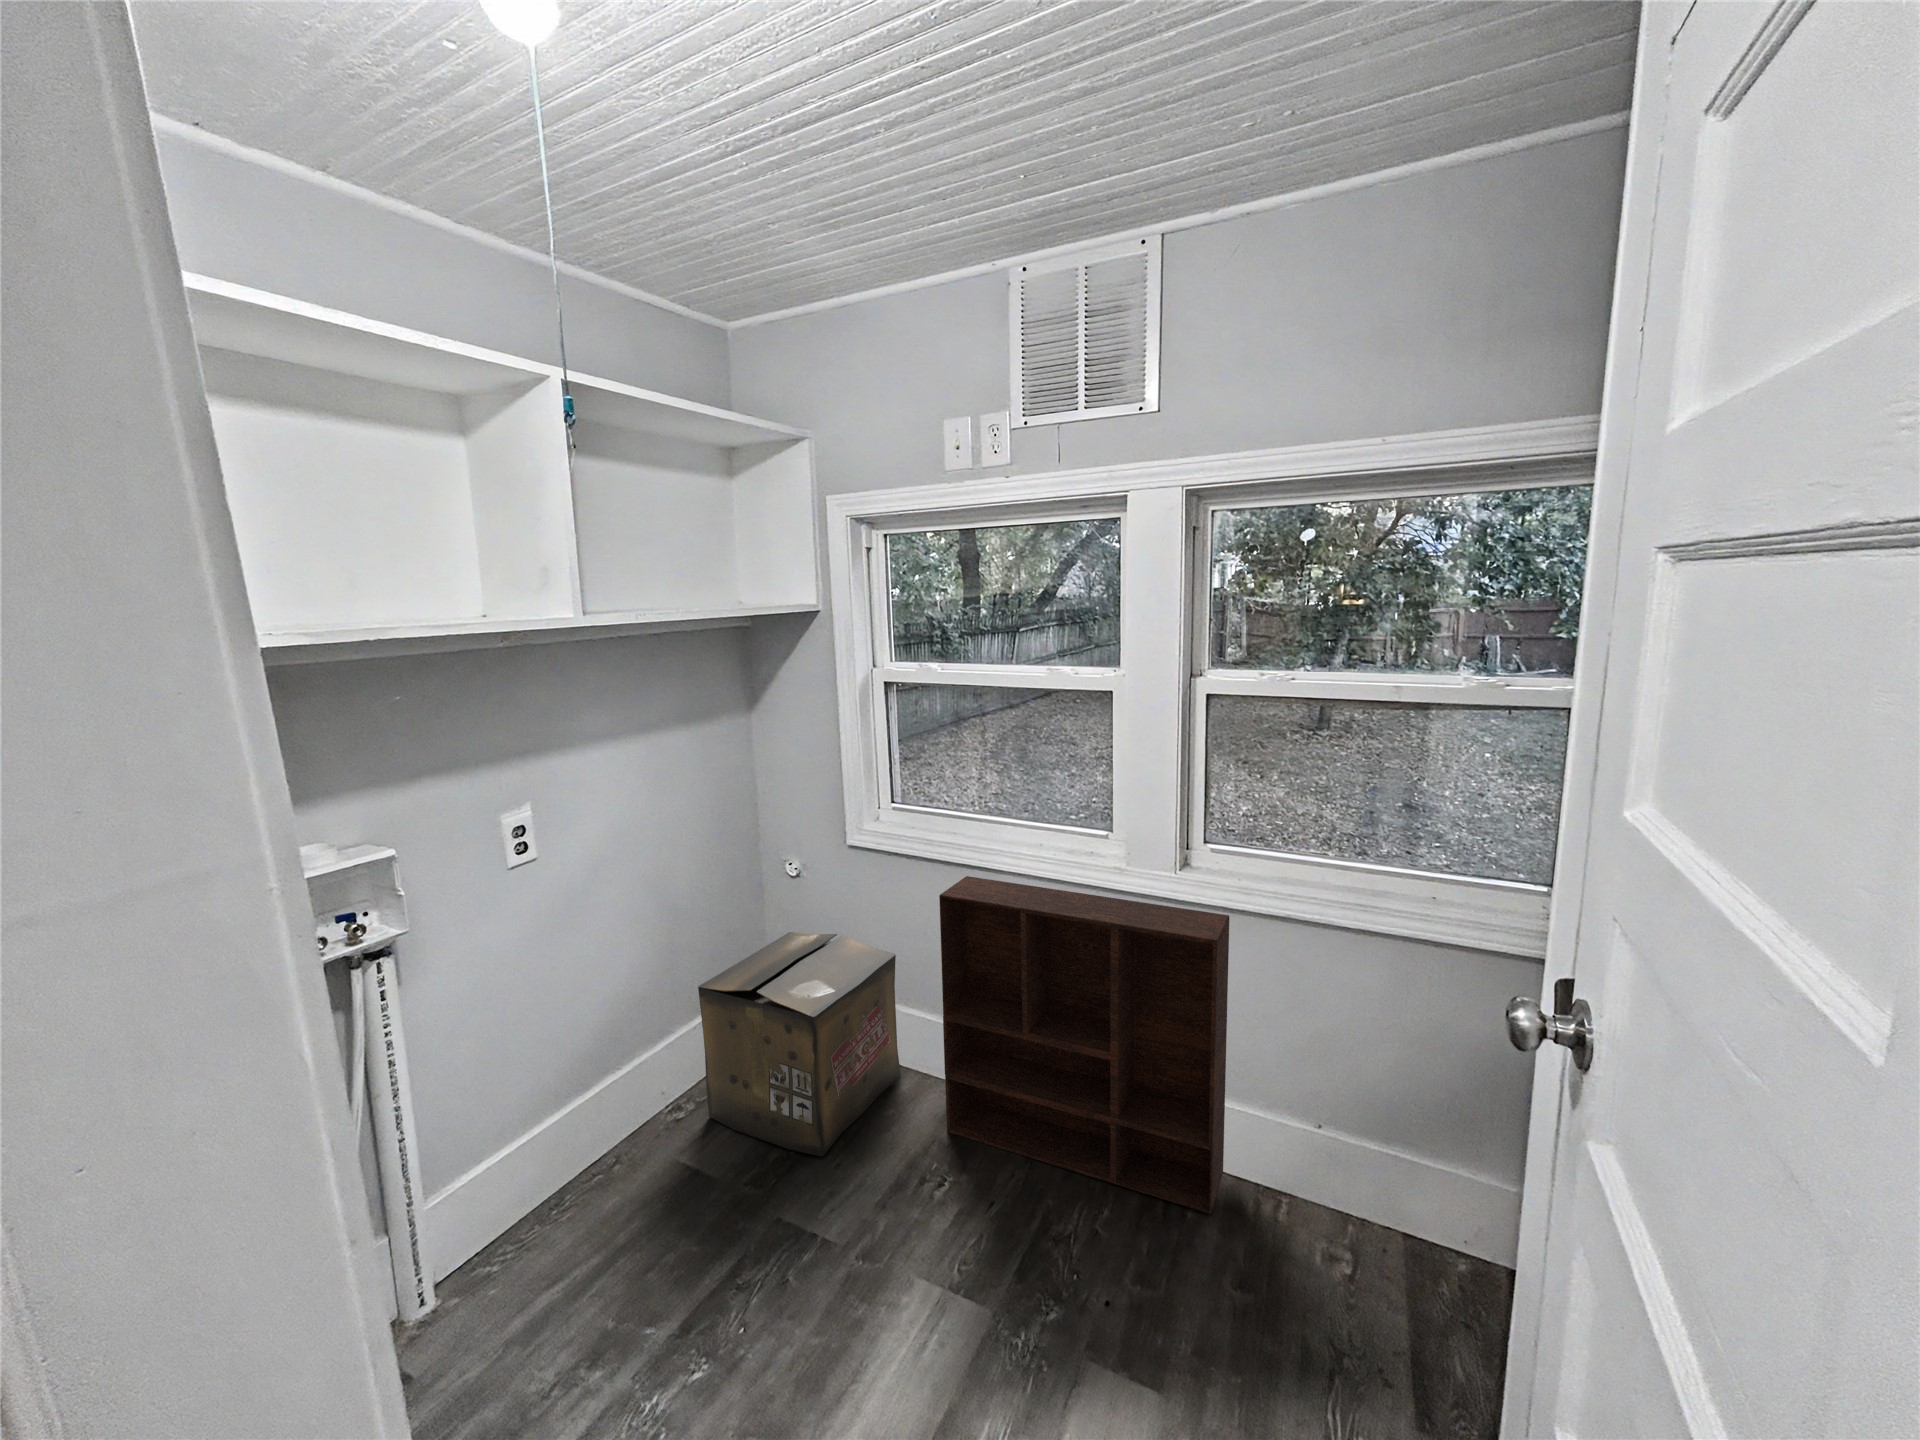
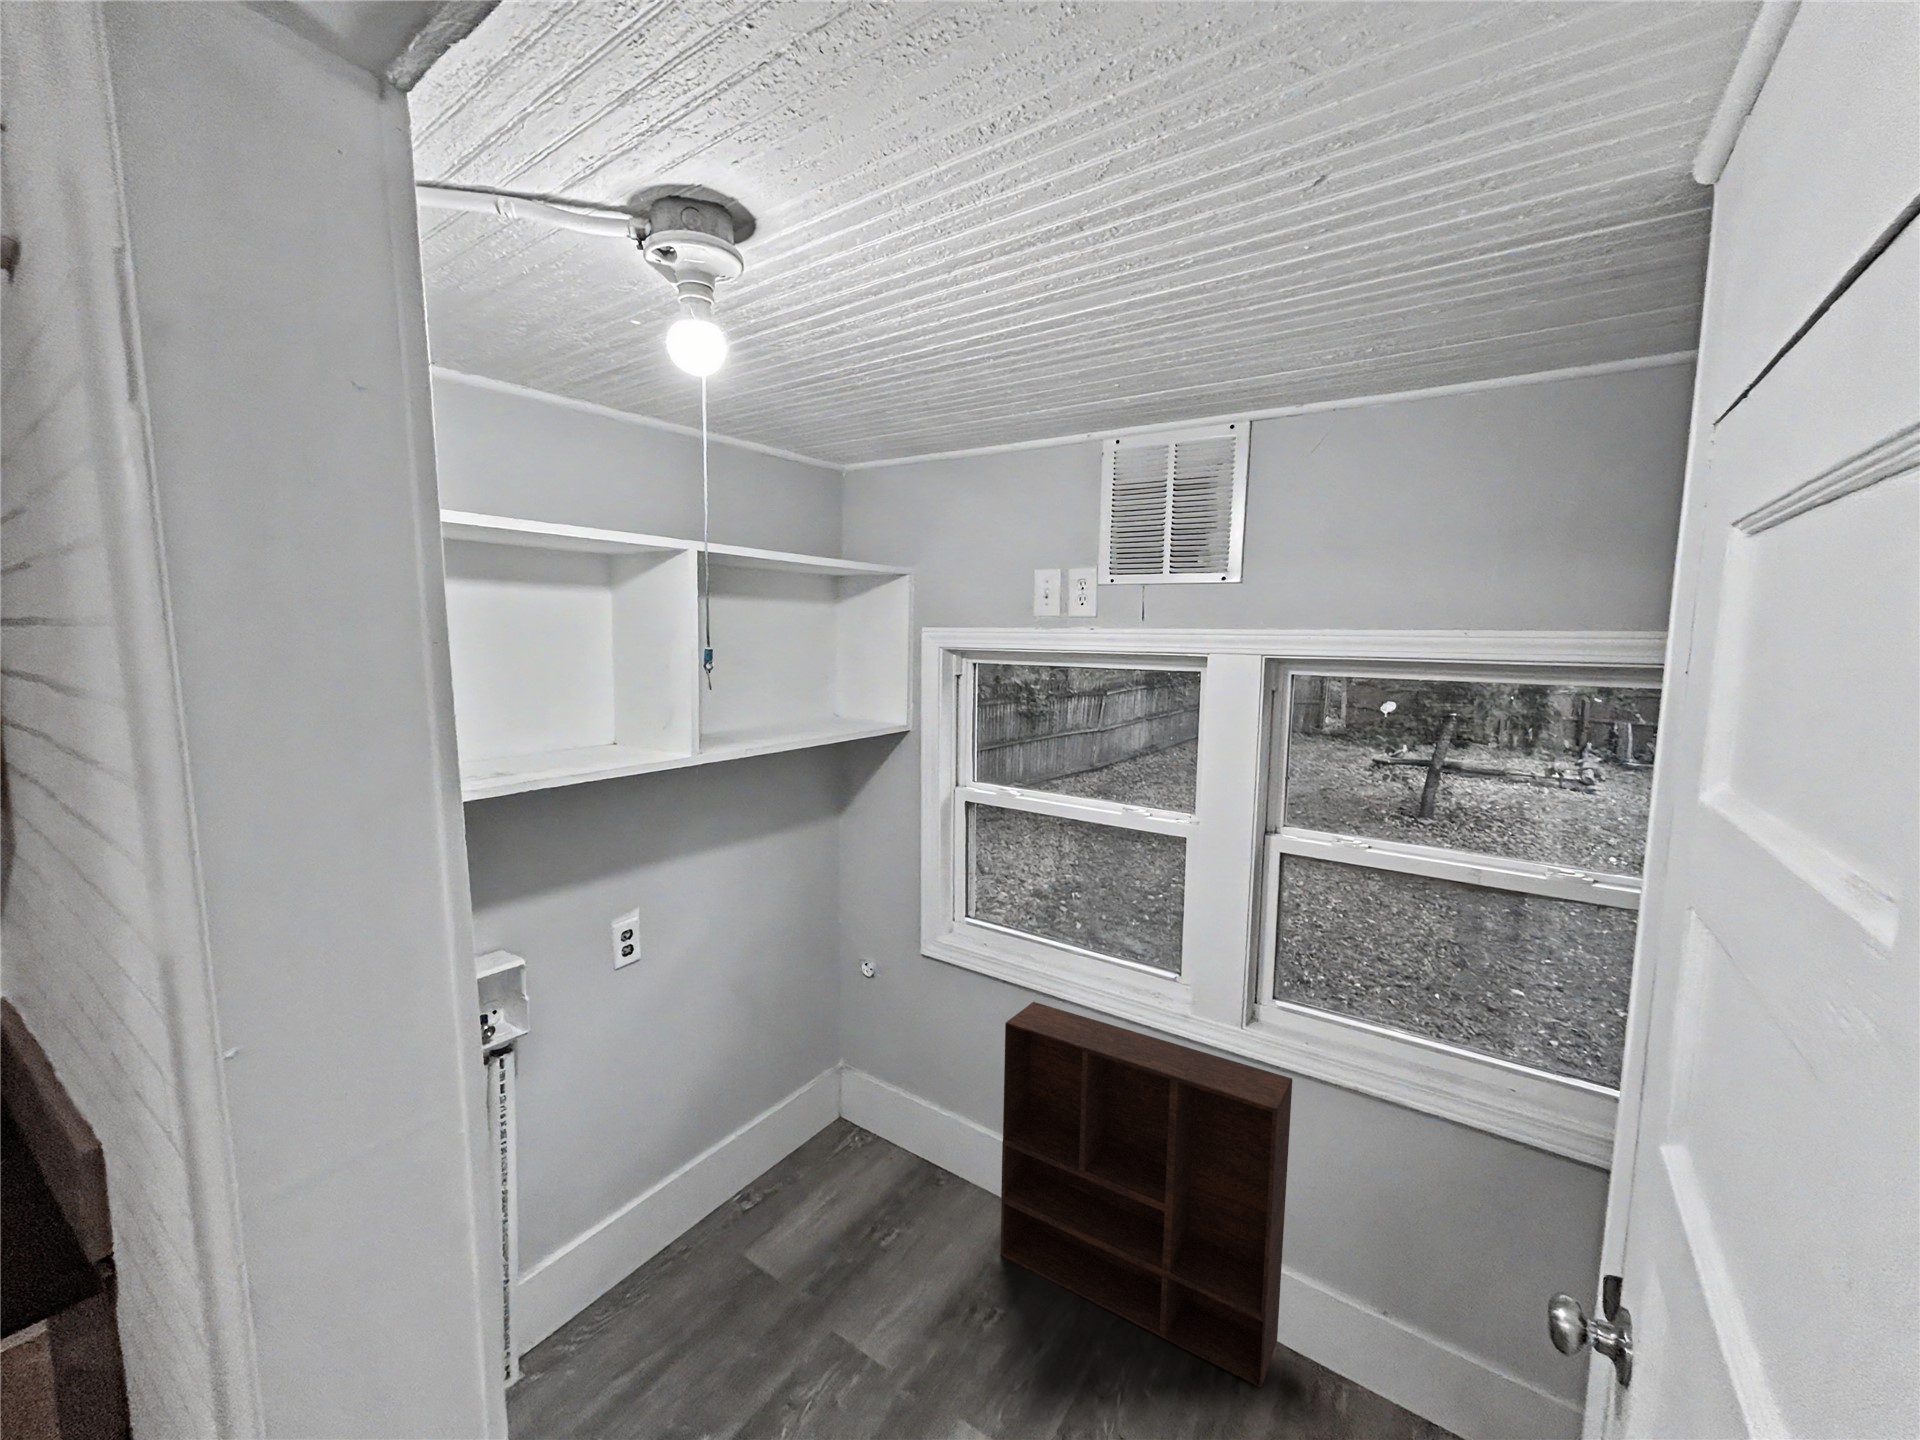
cardboard box: present [698,932,901,1156] -> none [775,1031,962,1268]

